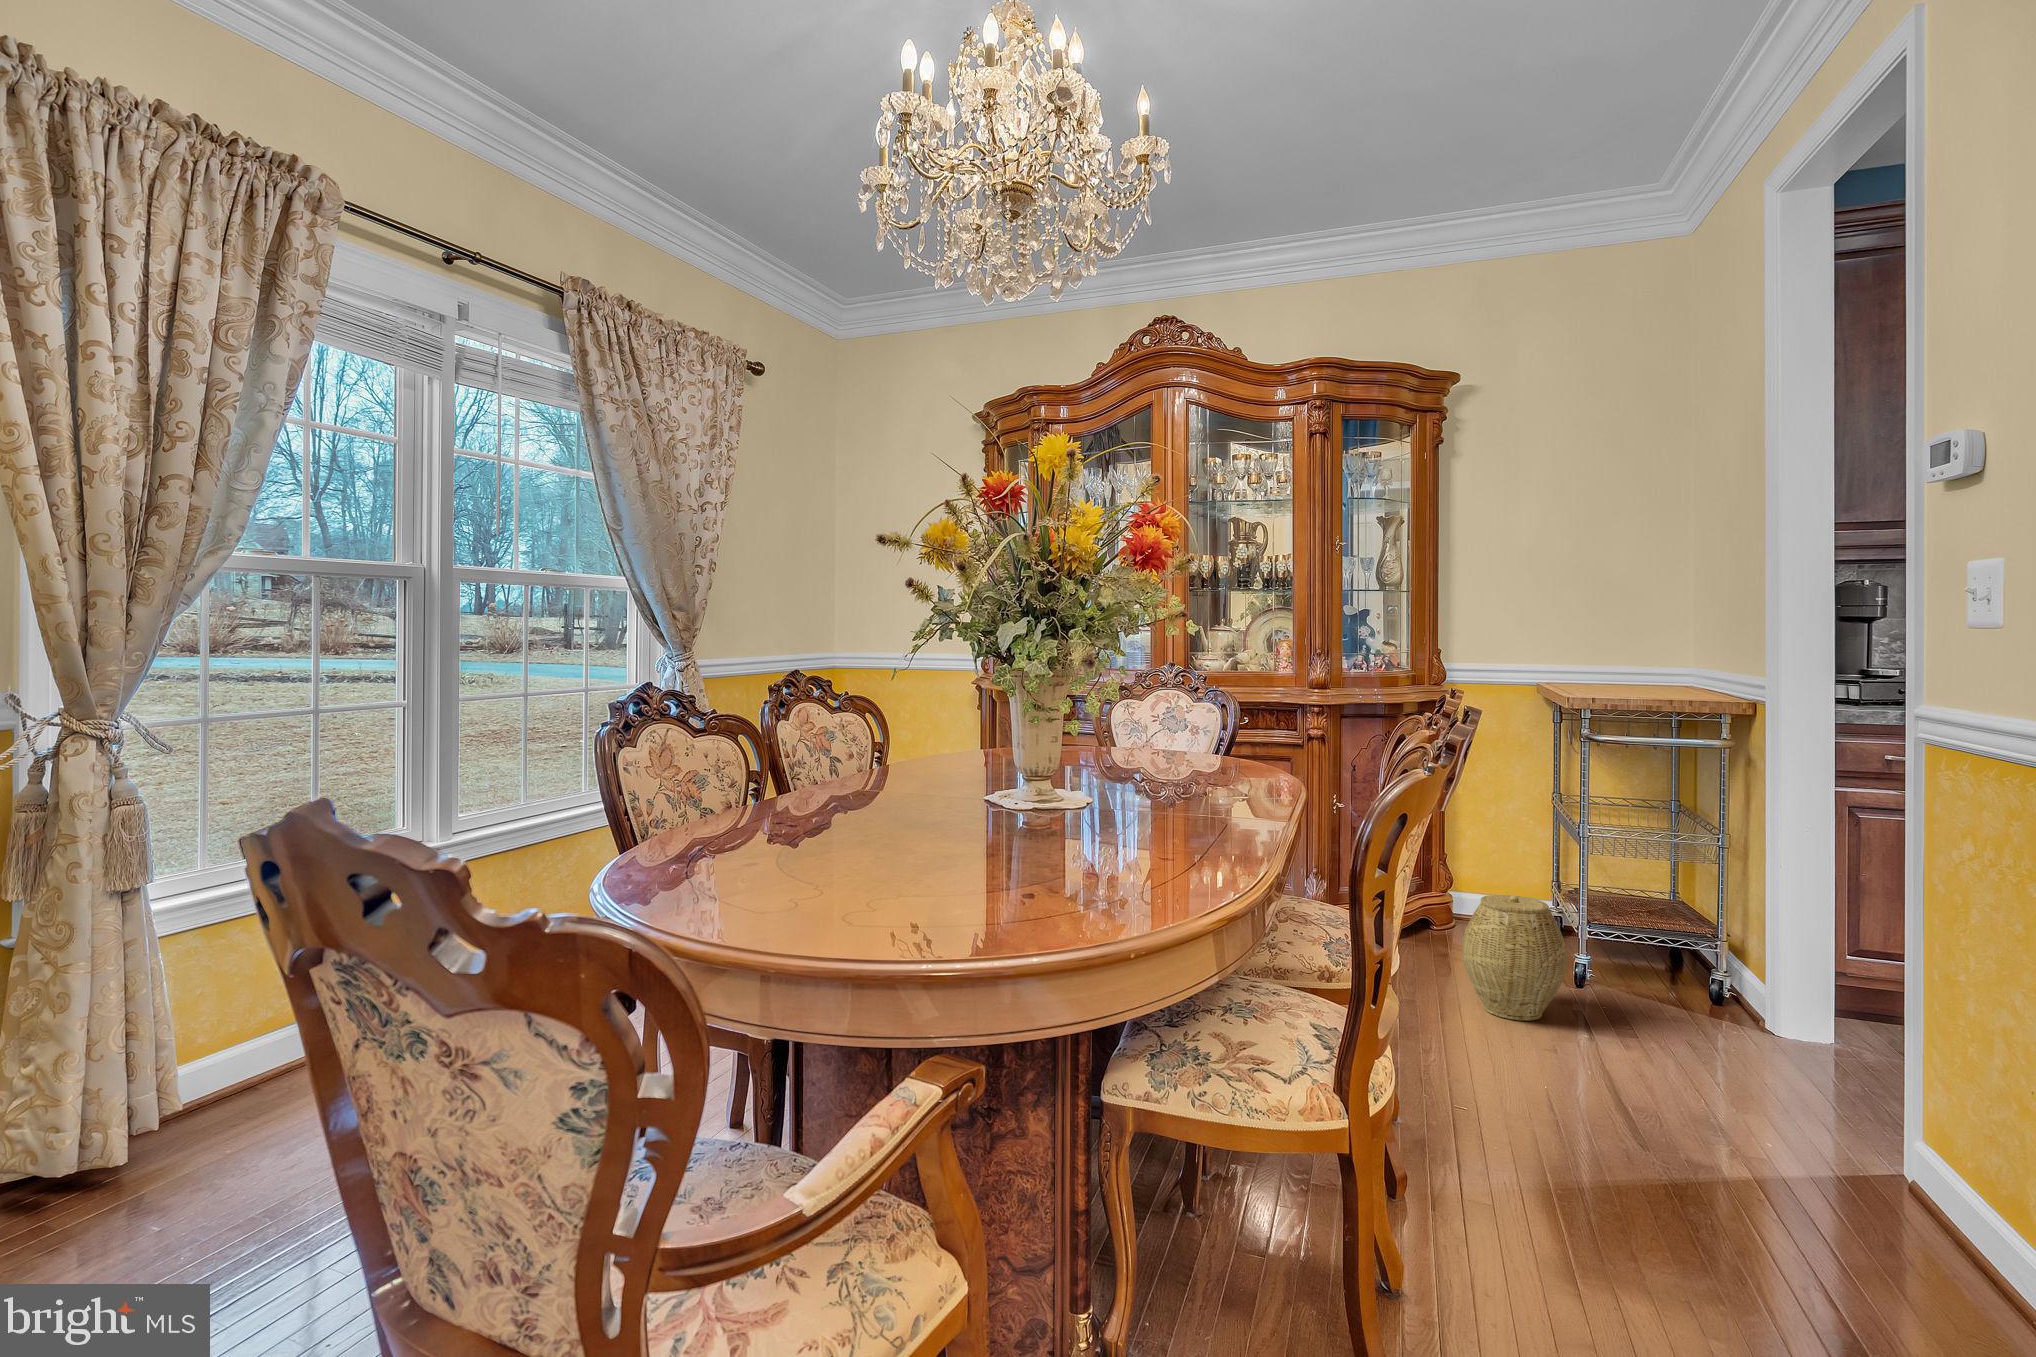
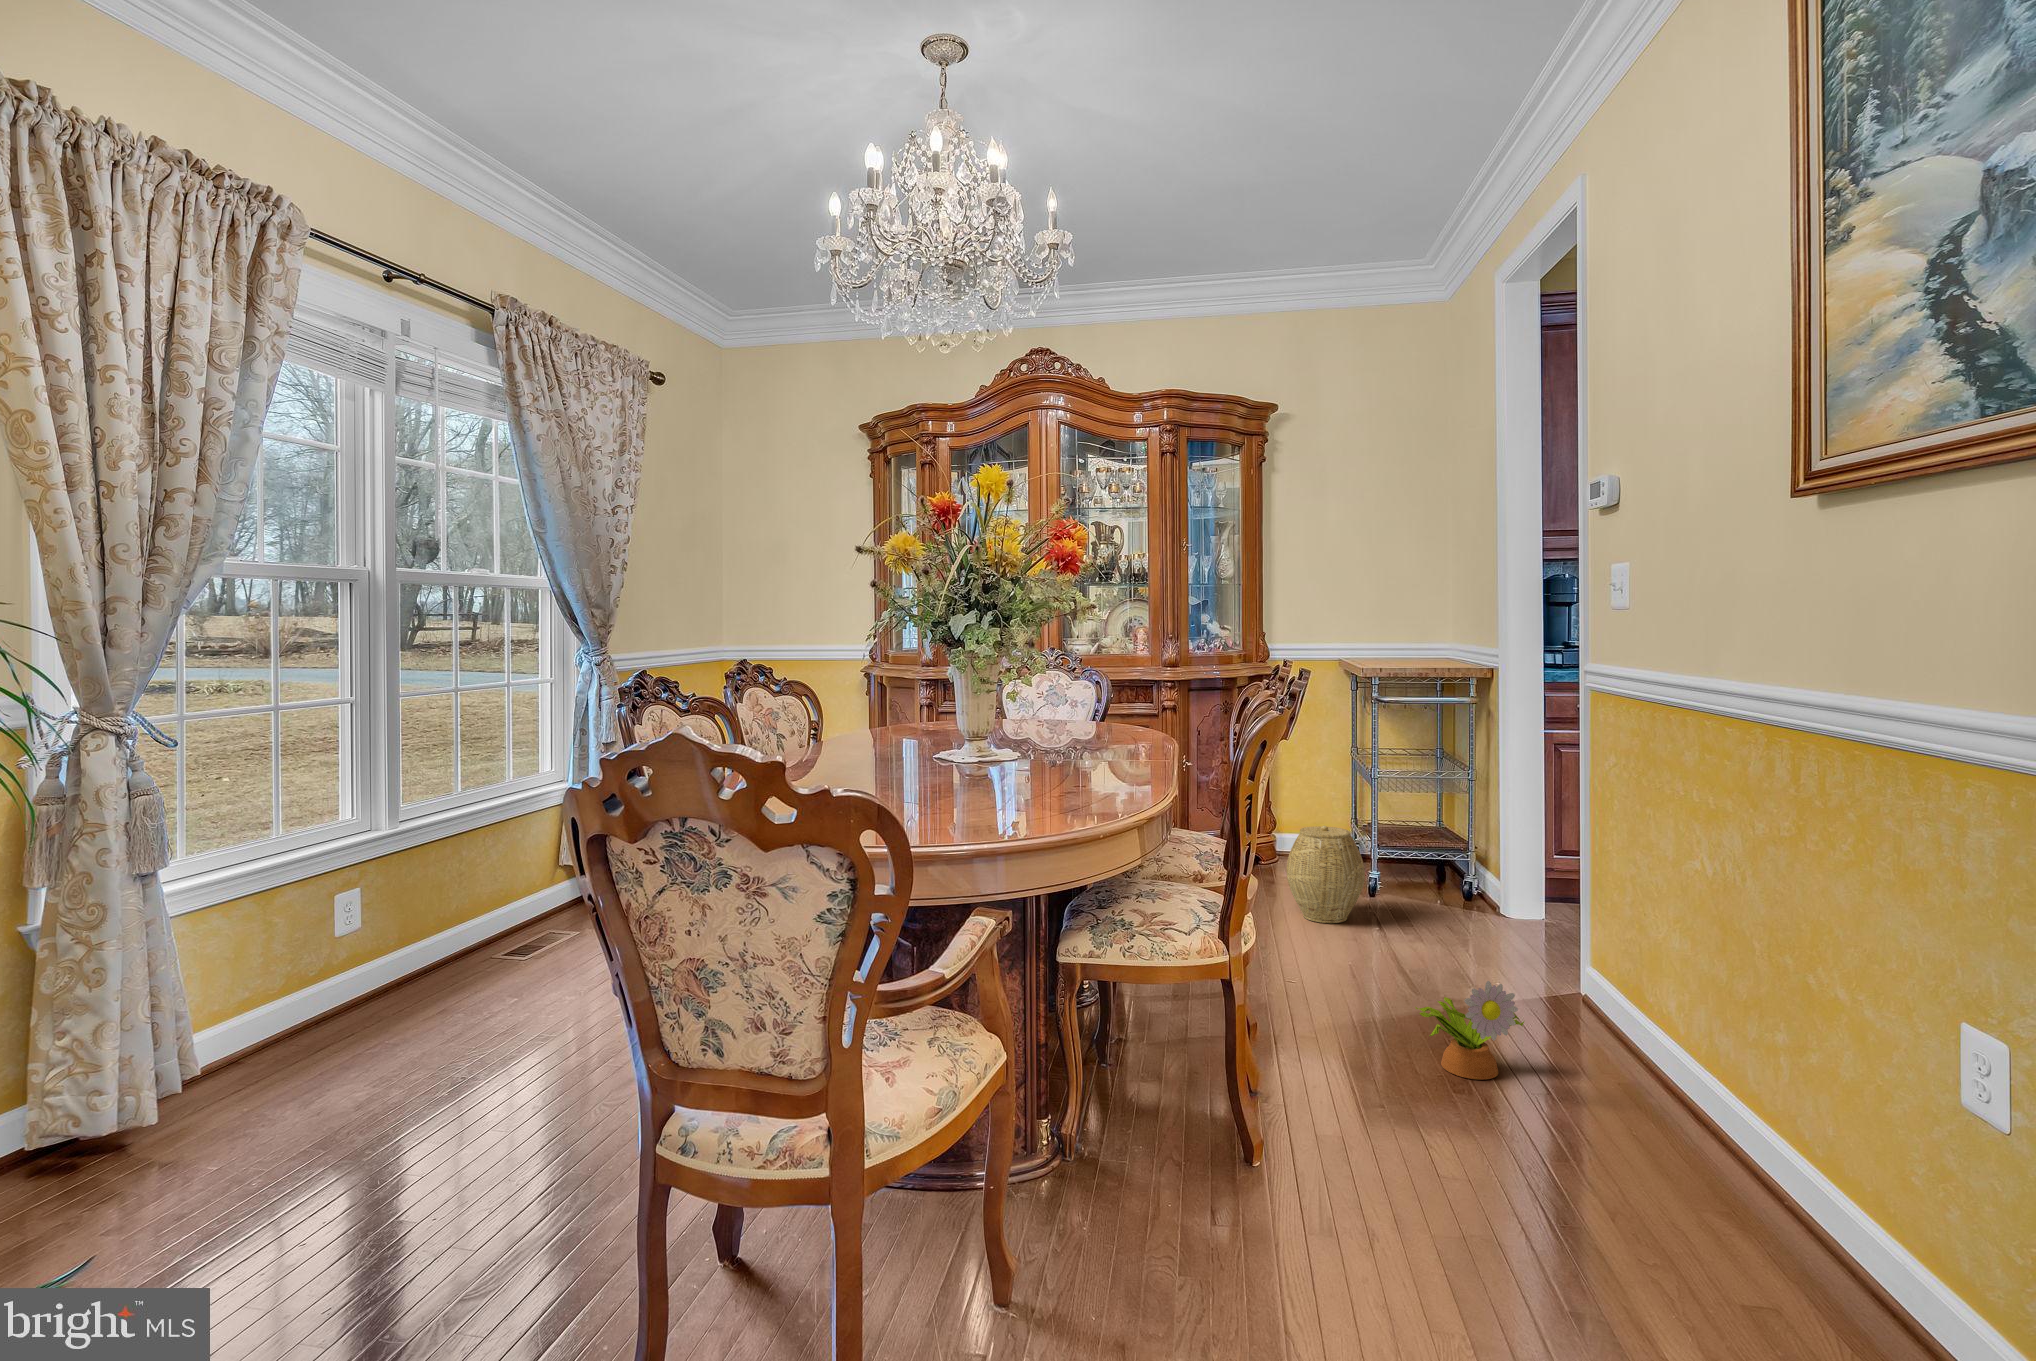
decorative plant: none [1627,1159,1797,1298] -> present [1415,981,1524,1080]

